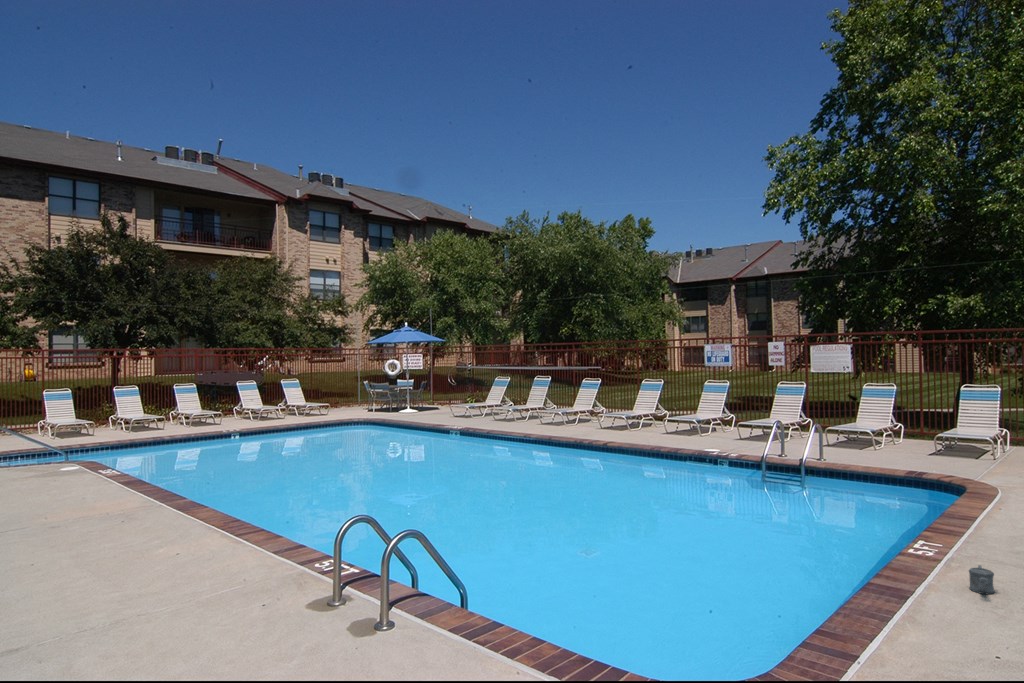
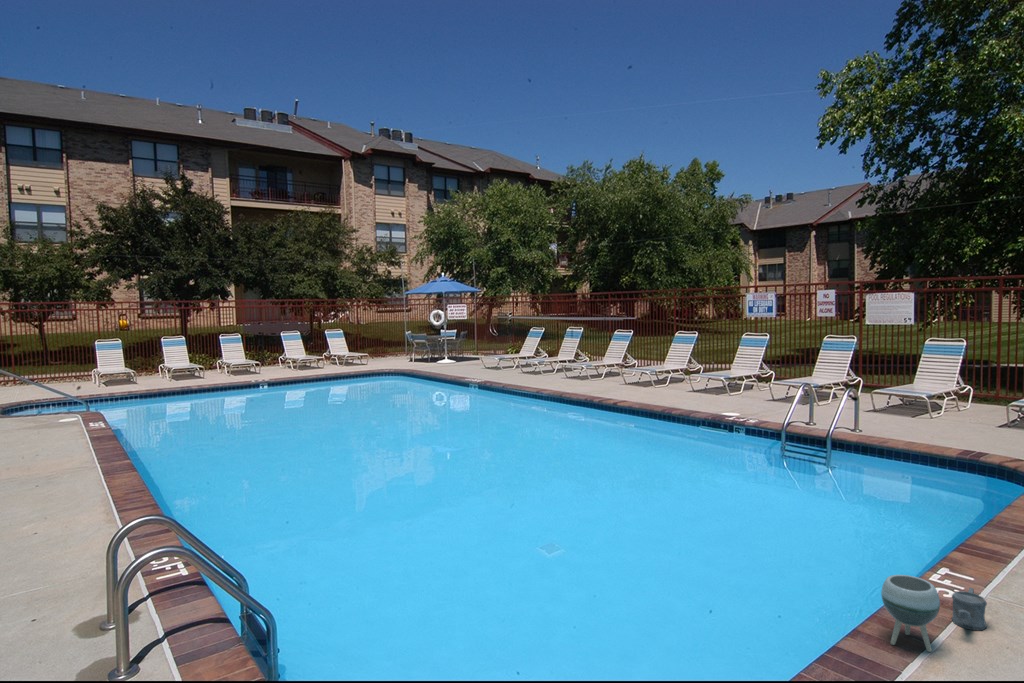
planter: none [927,554,970,608] -> present [881,575,940,652]

